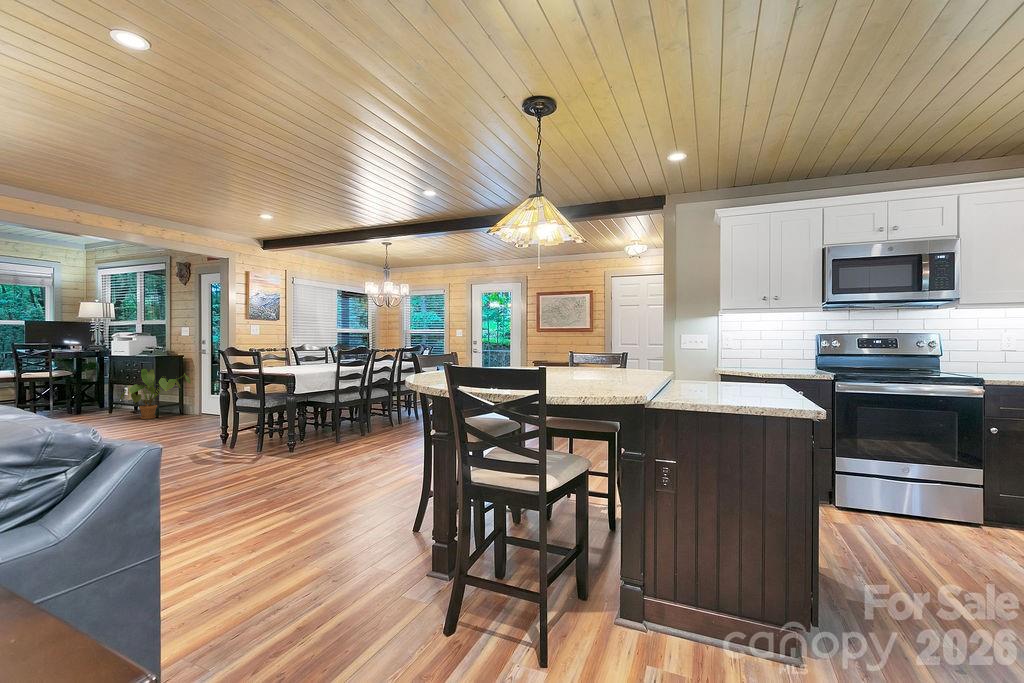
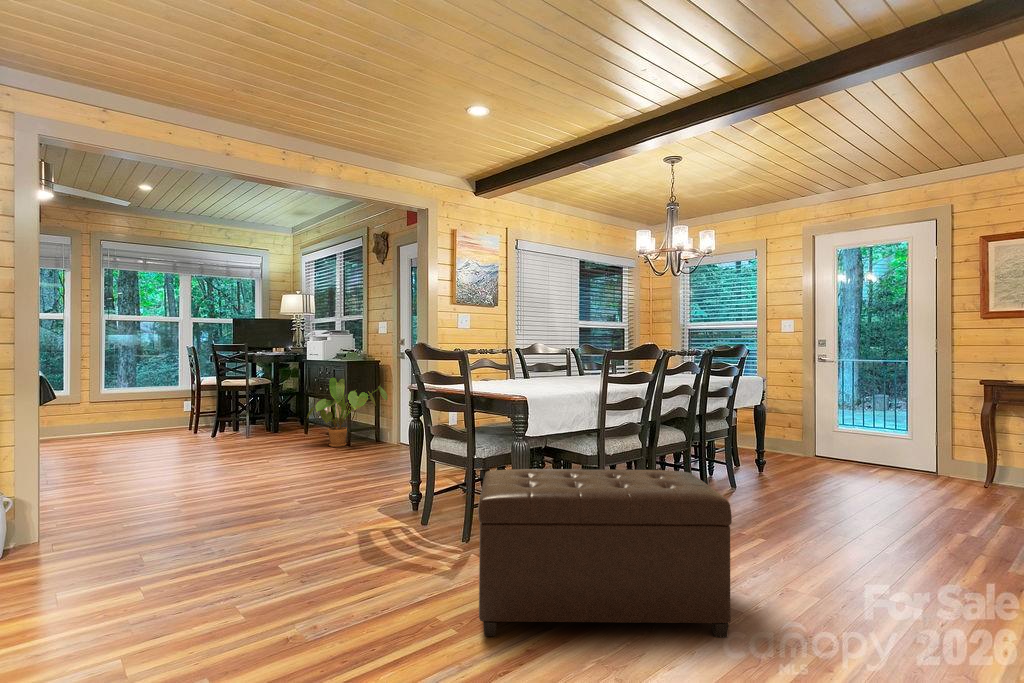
ottoman: none [270,404,379,473] -> present [478,469,732,638]

